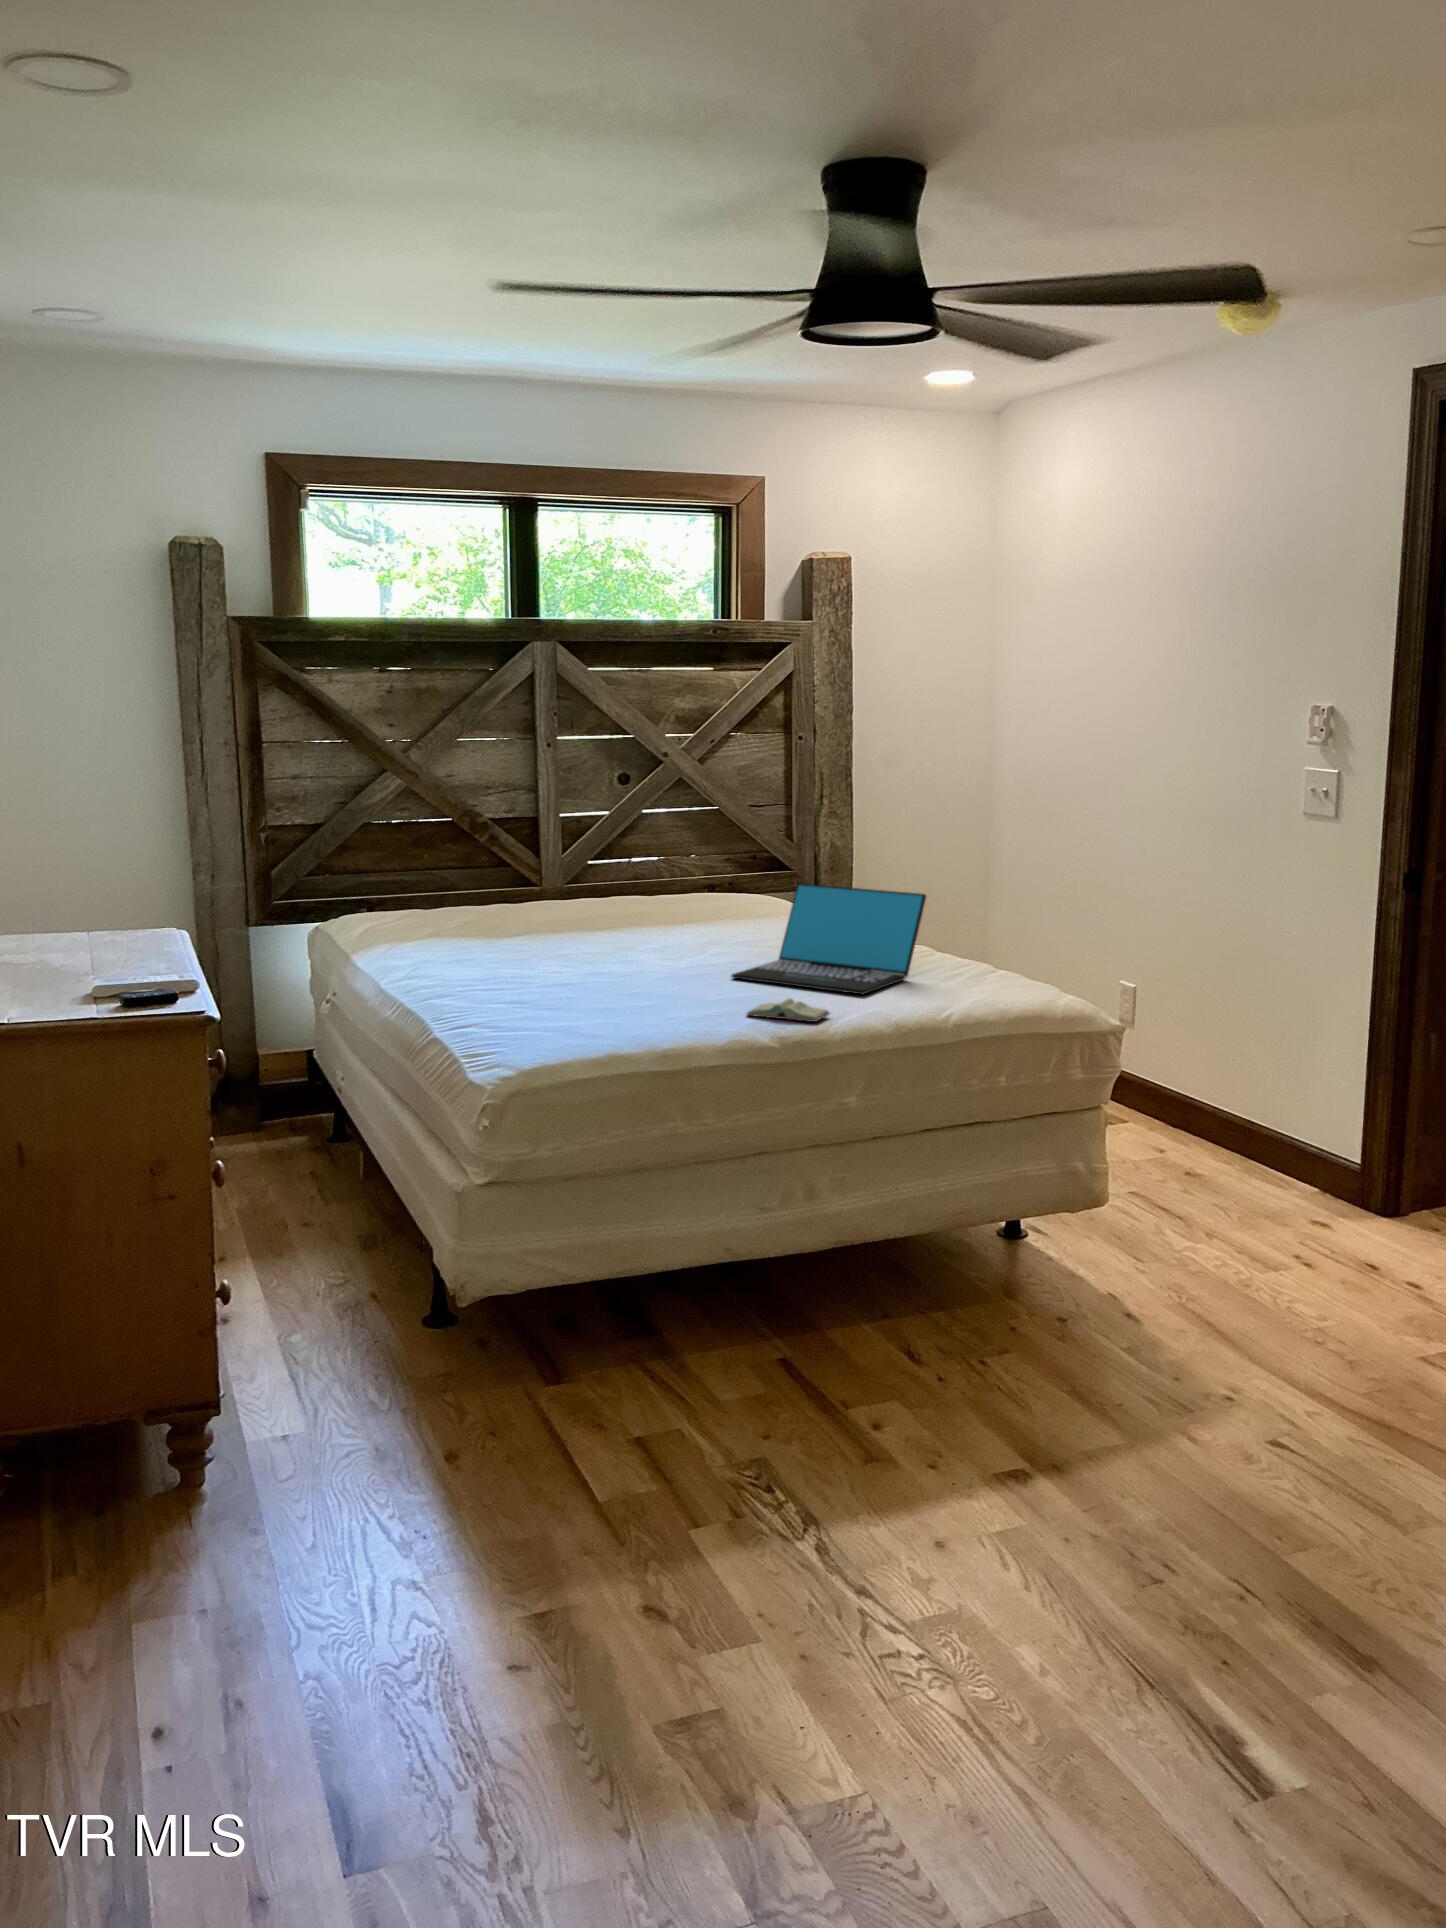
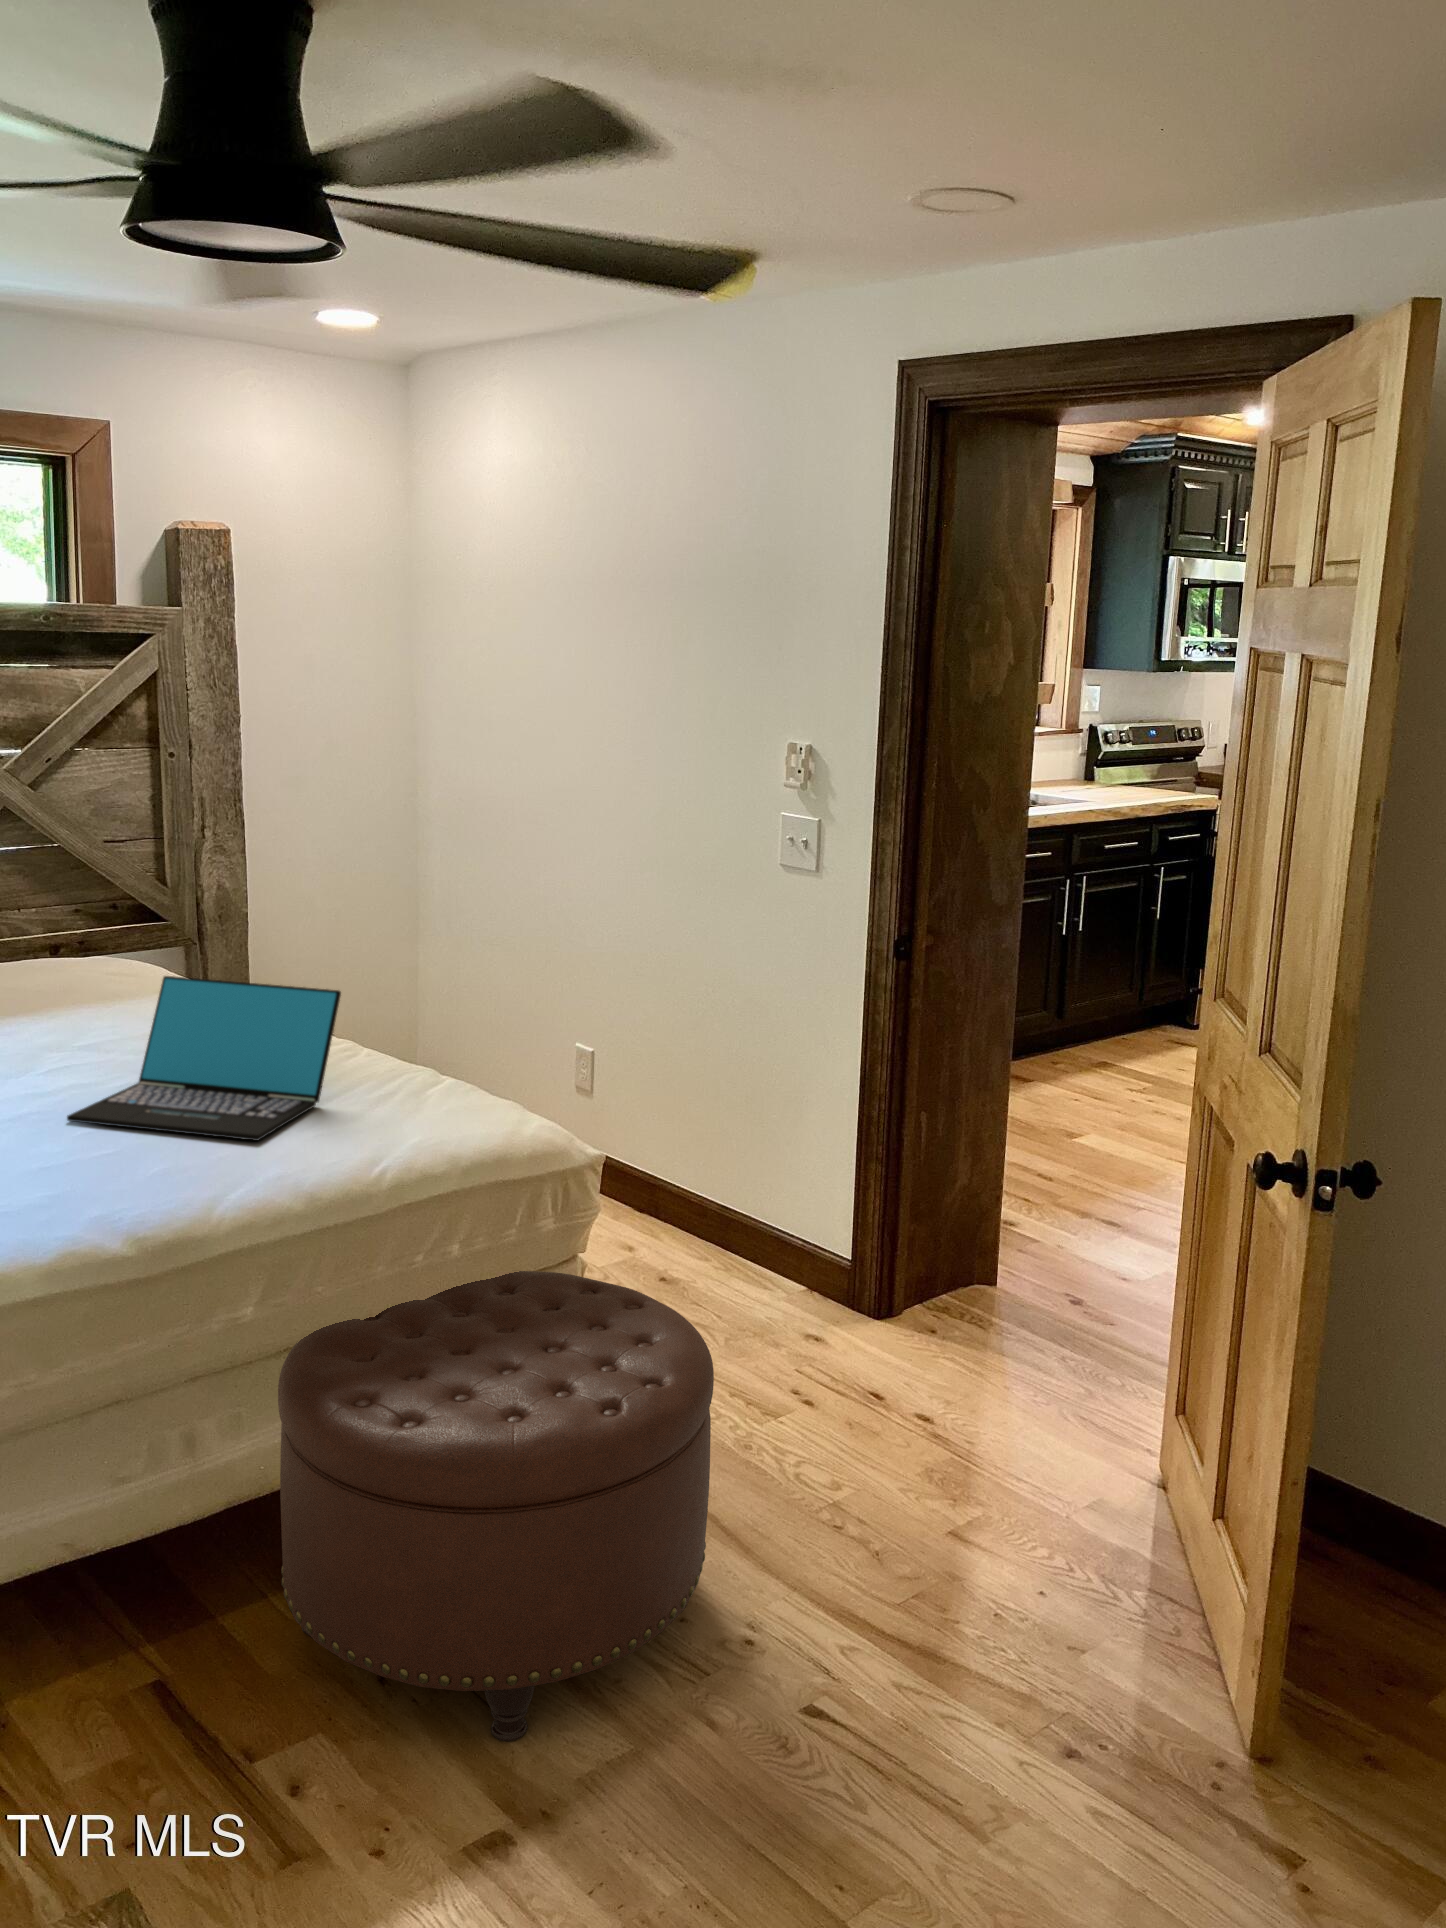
book: present [747,998,830,1022] -> none [82,1166,209,1204]
ottoman: none [872,1105,1205,1422] -> present [278,1271,714,1741]

